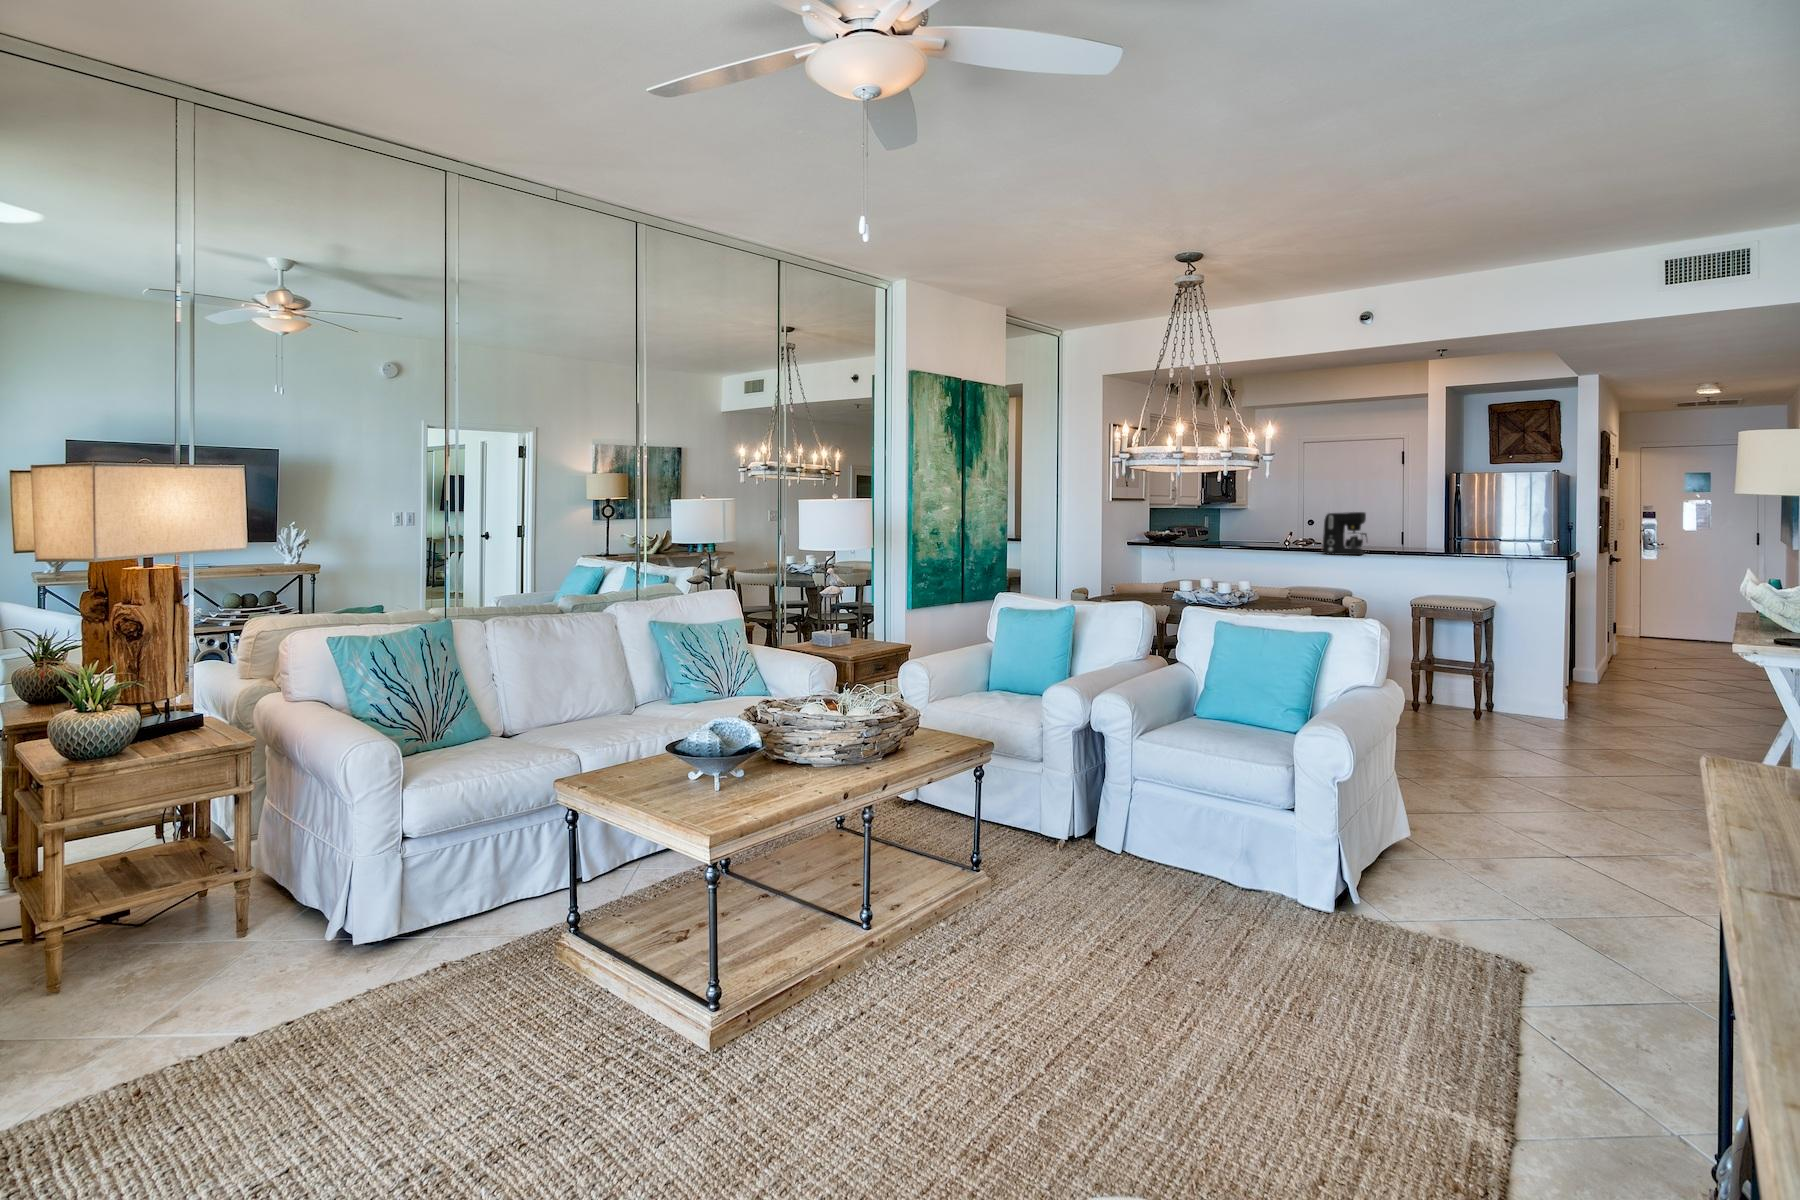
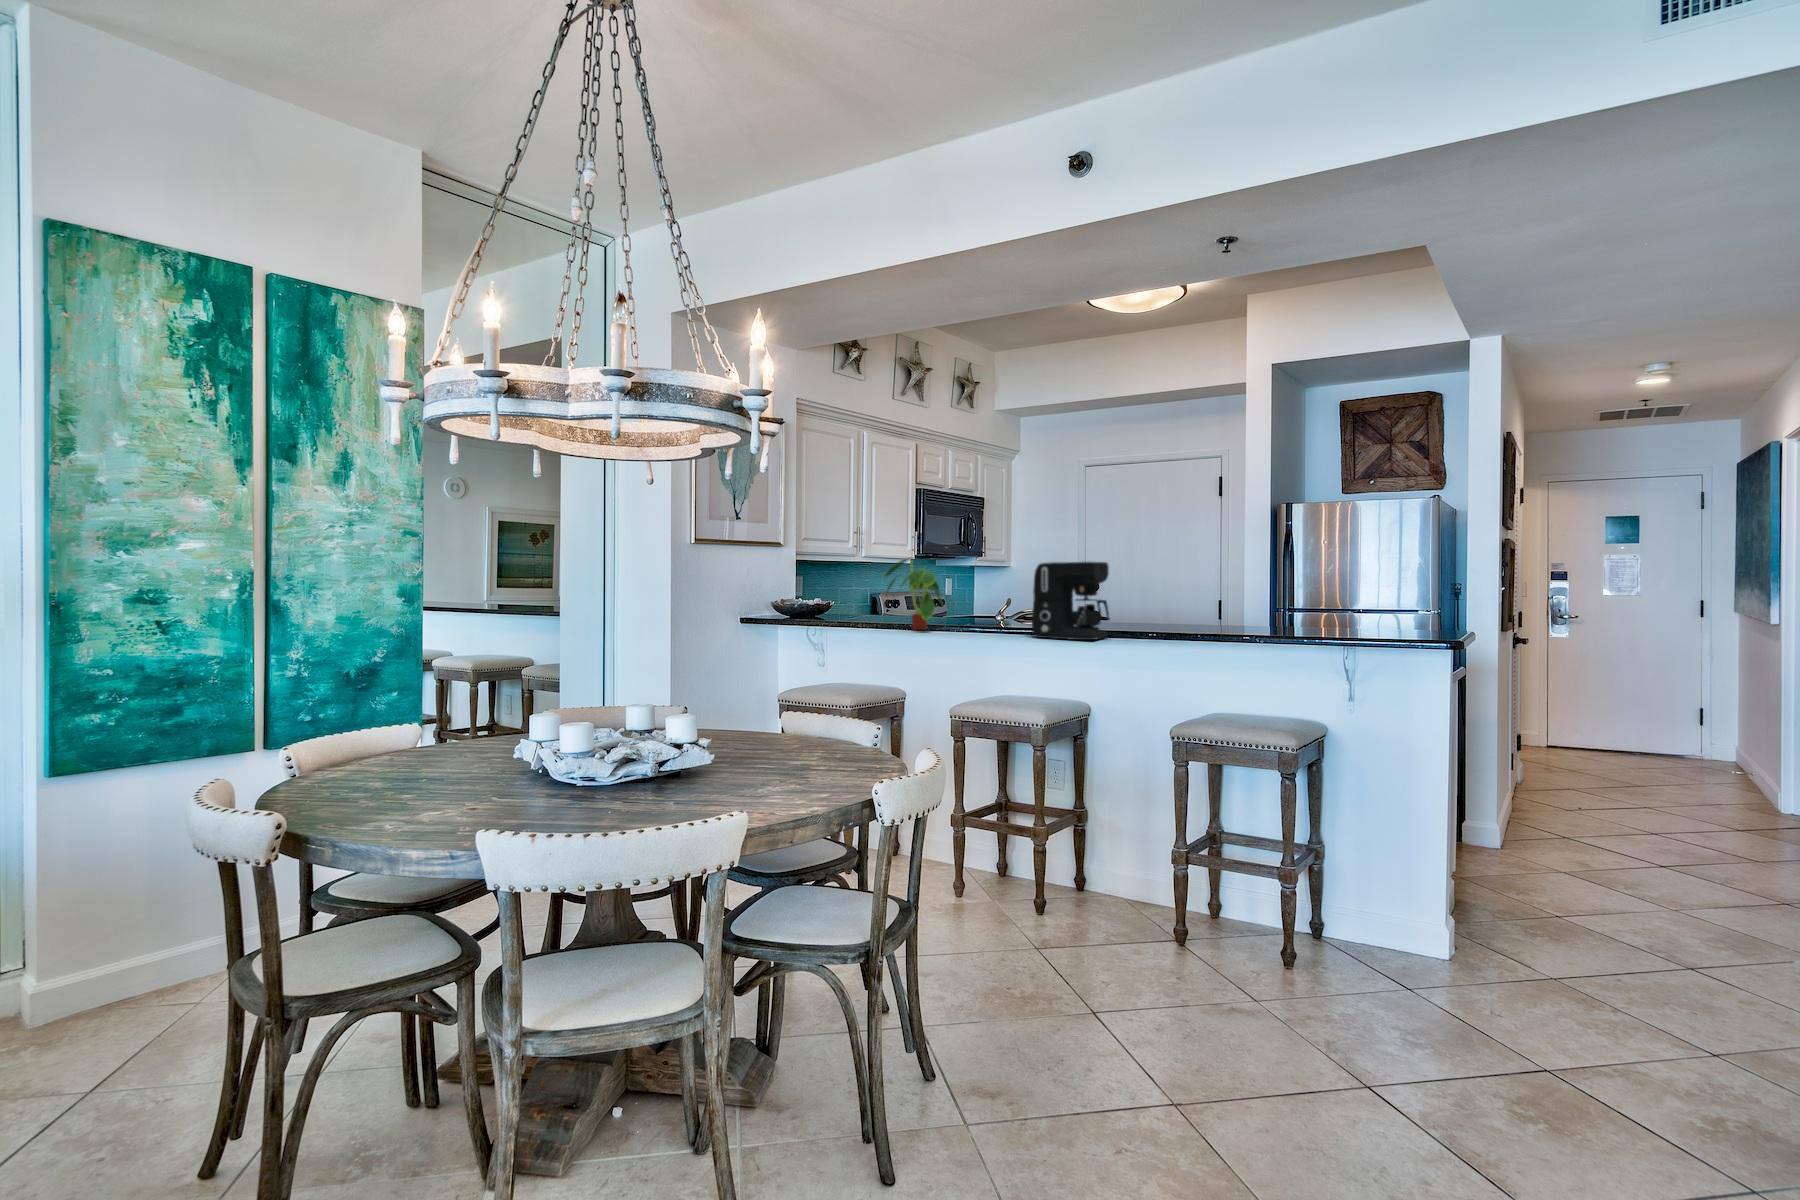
plant: none [1227,510,1265,552] -> present [885,557,943,630]

